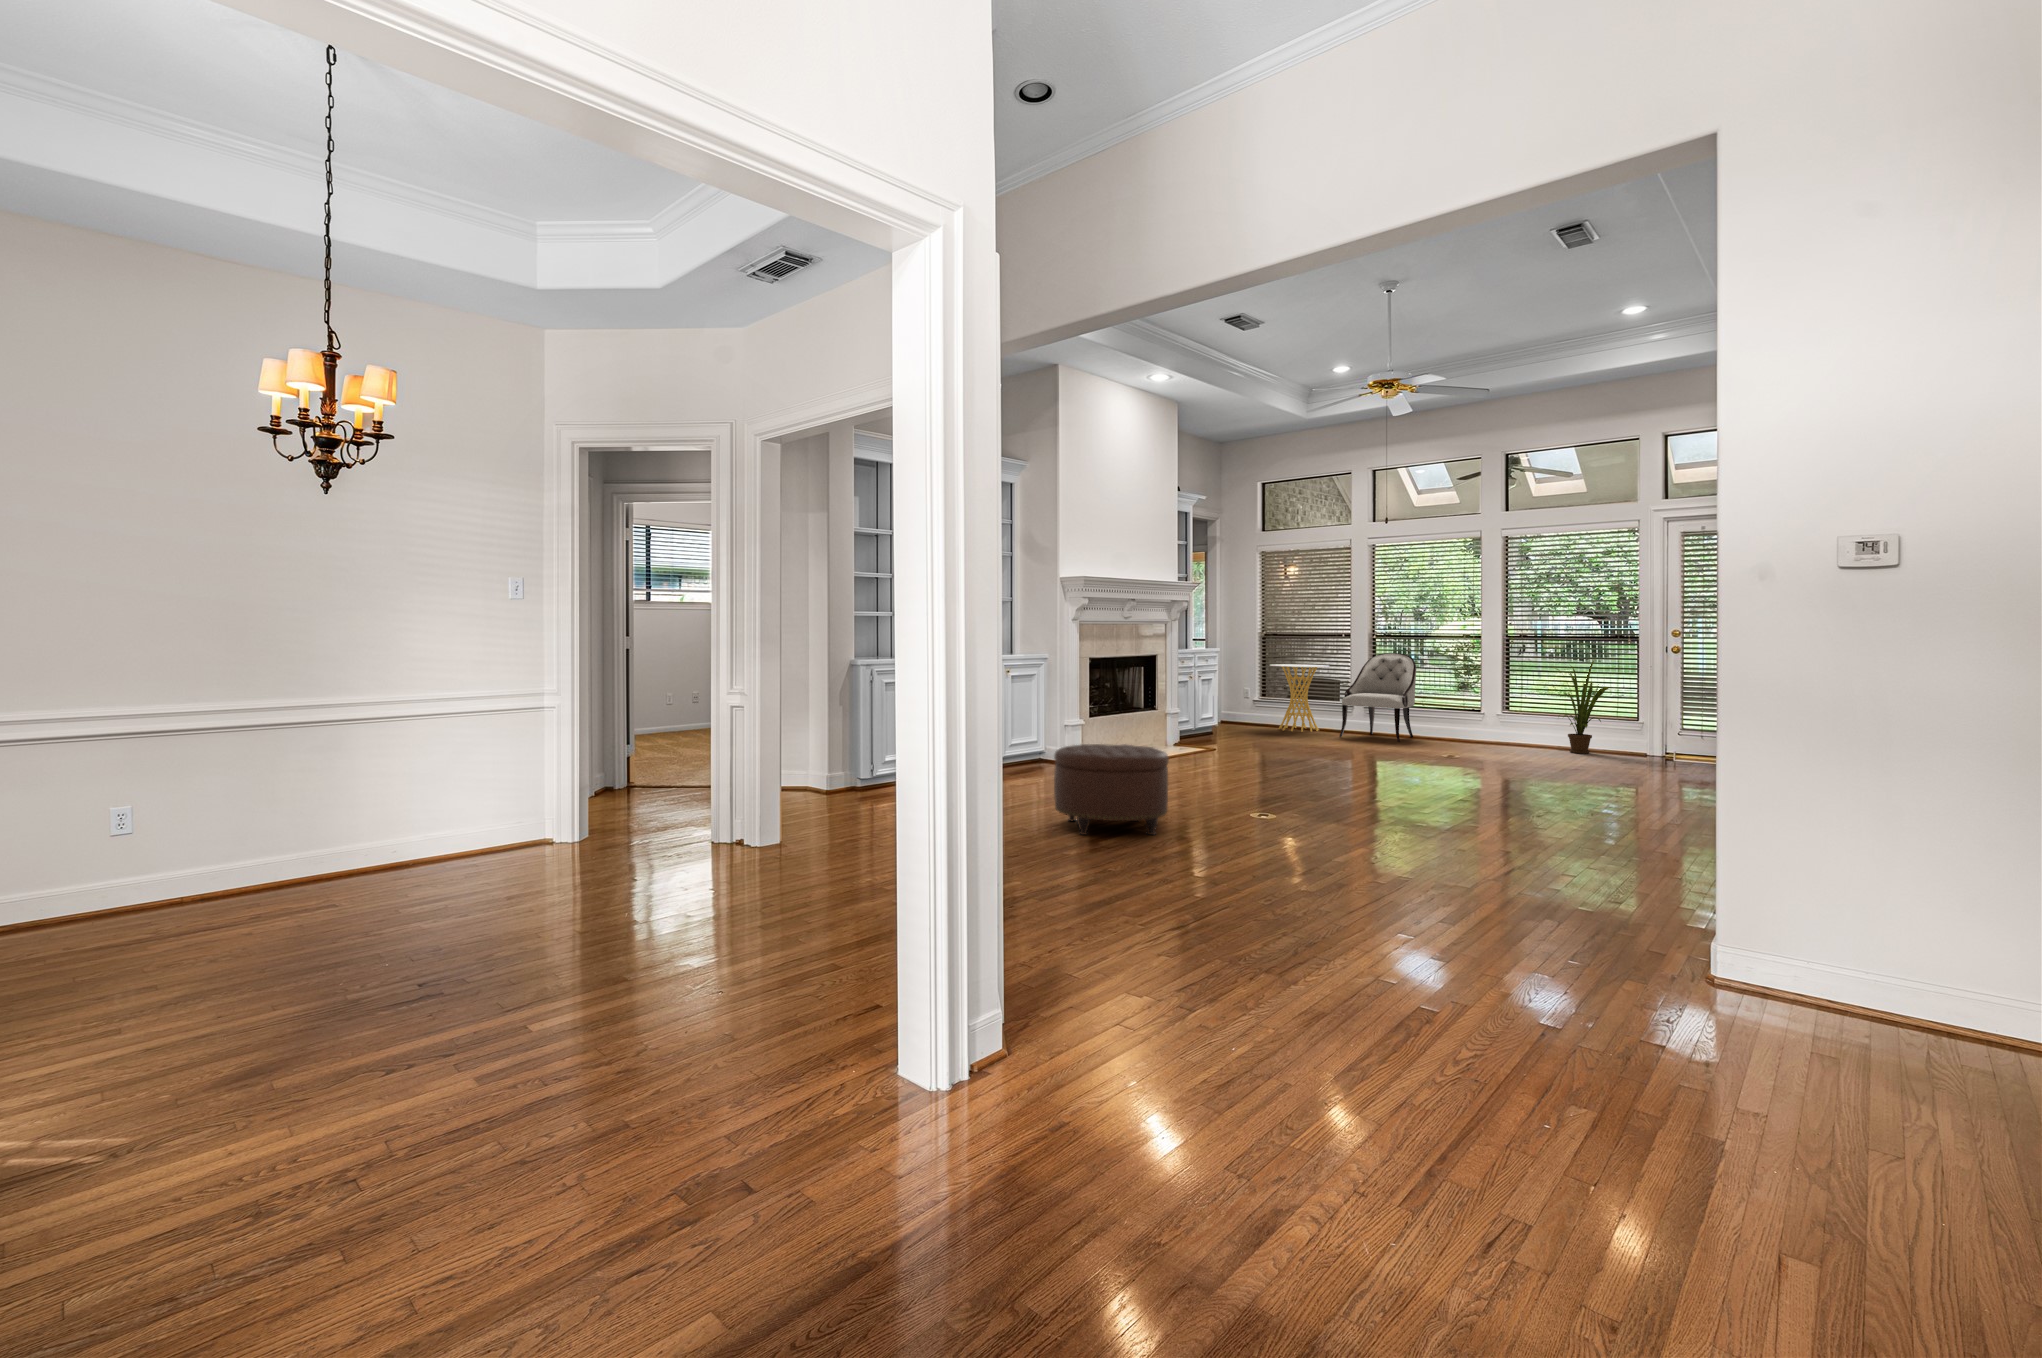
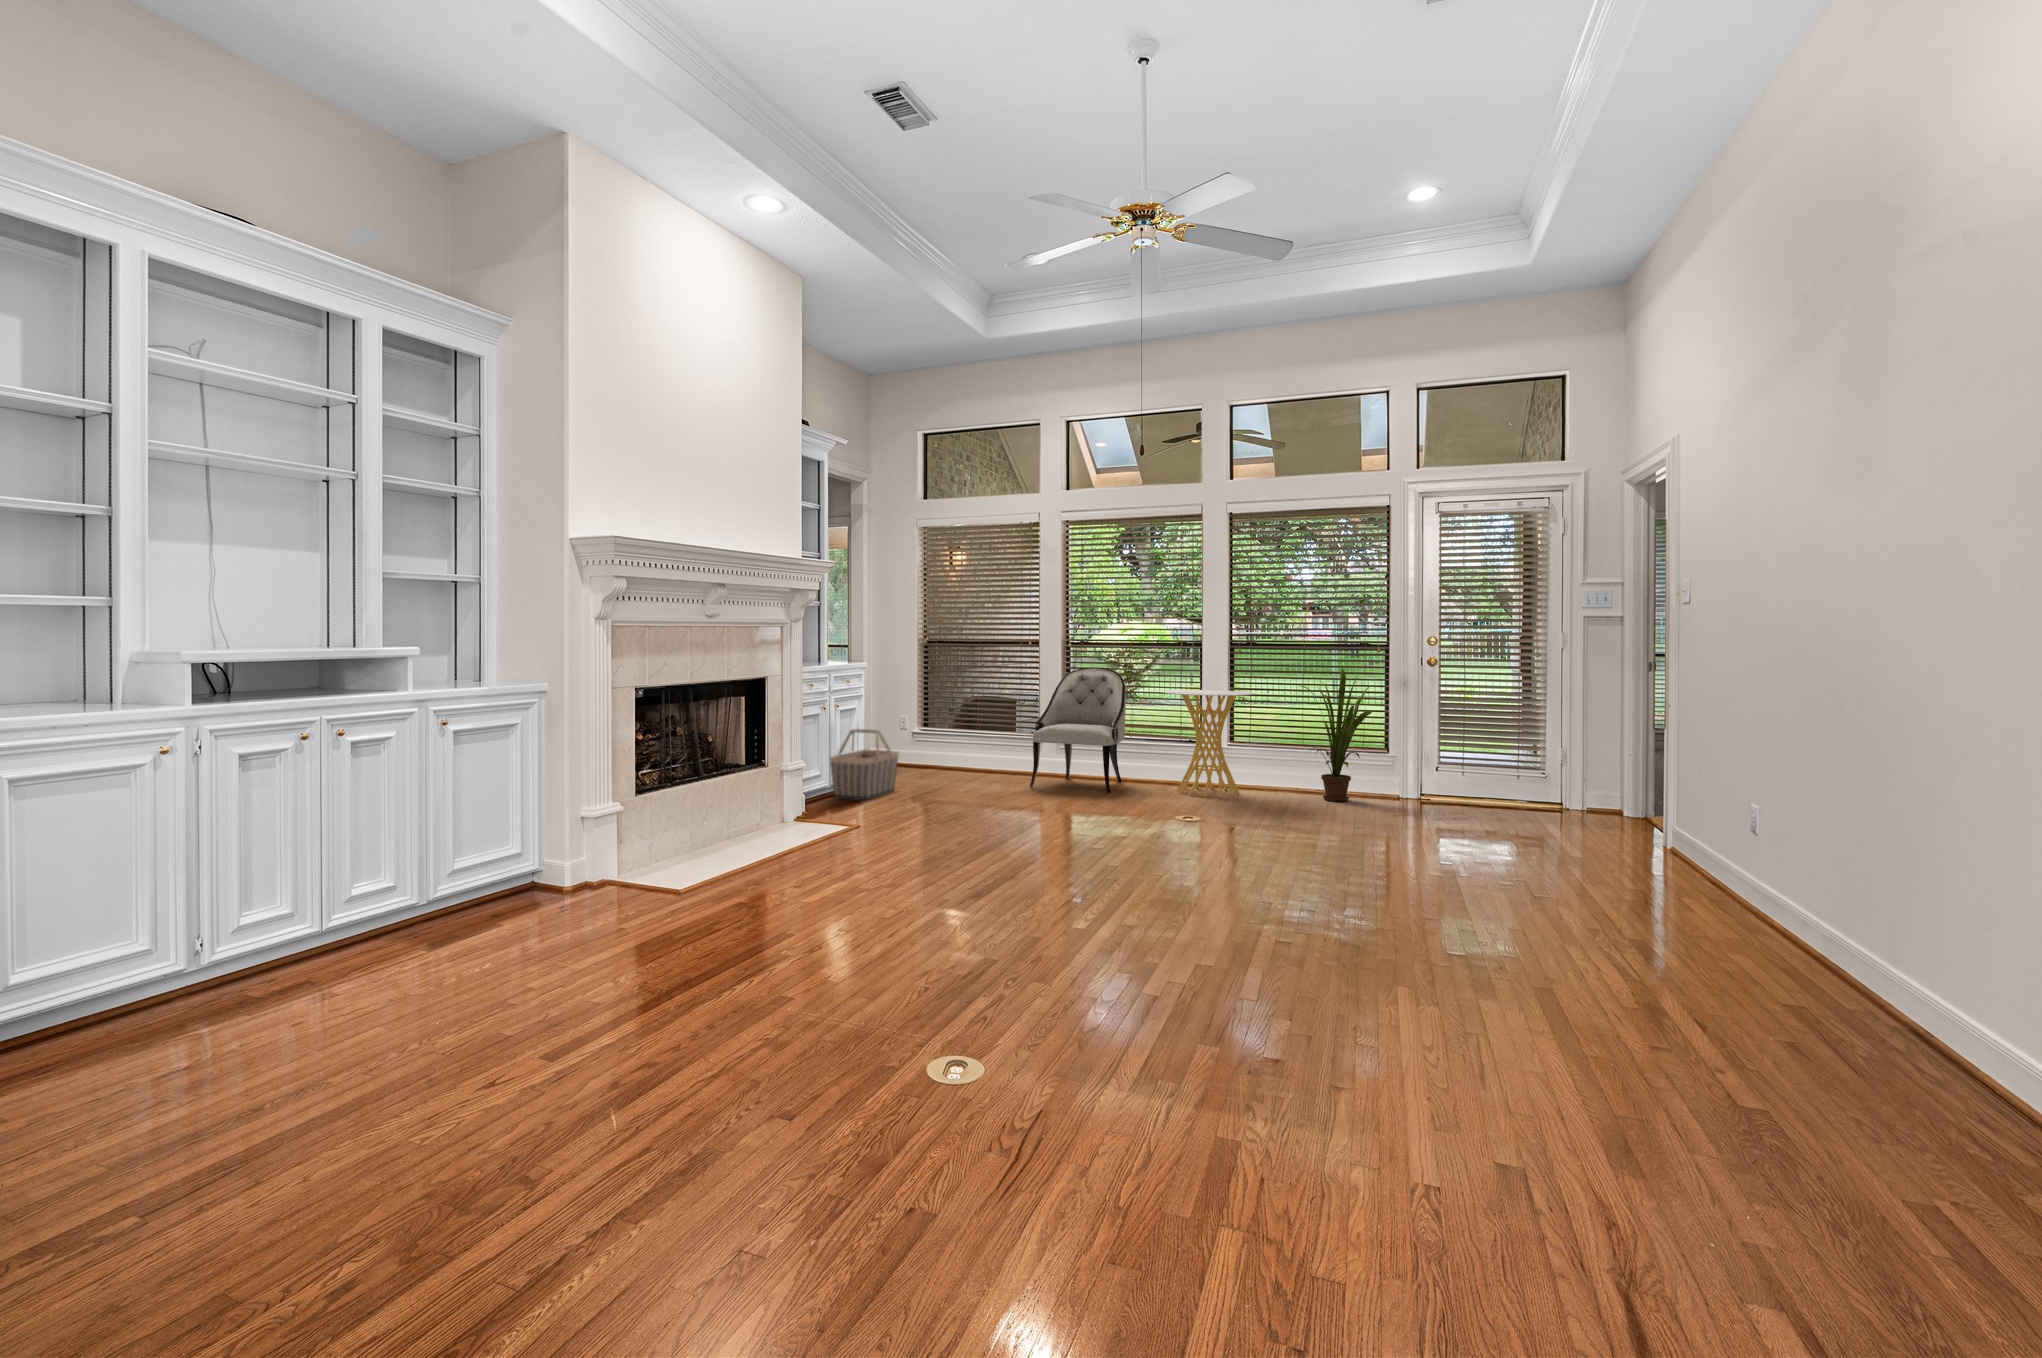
side table: present [1270,664,1330,732] -> present [1164,690,1254,797]
basket: none [1195,692,1243,739] -> present [830,729,899,800]
ottoman: present [1054,744,1169,835] -> none [372,932,718,1273]

